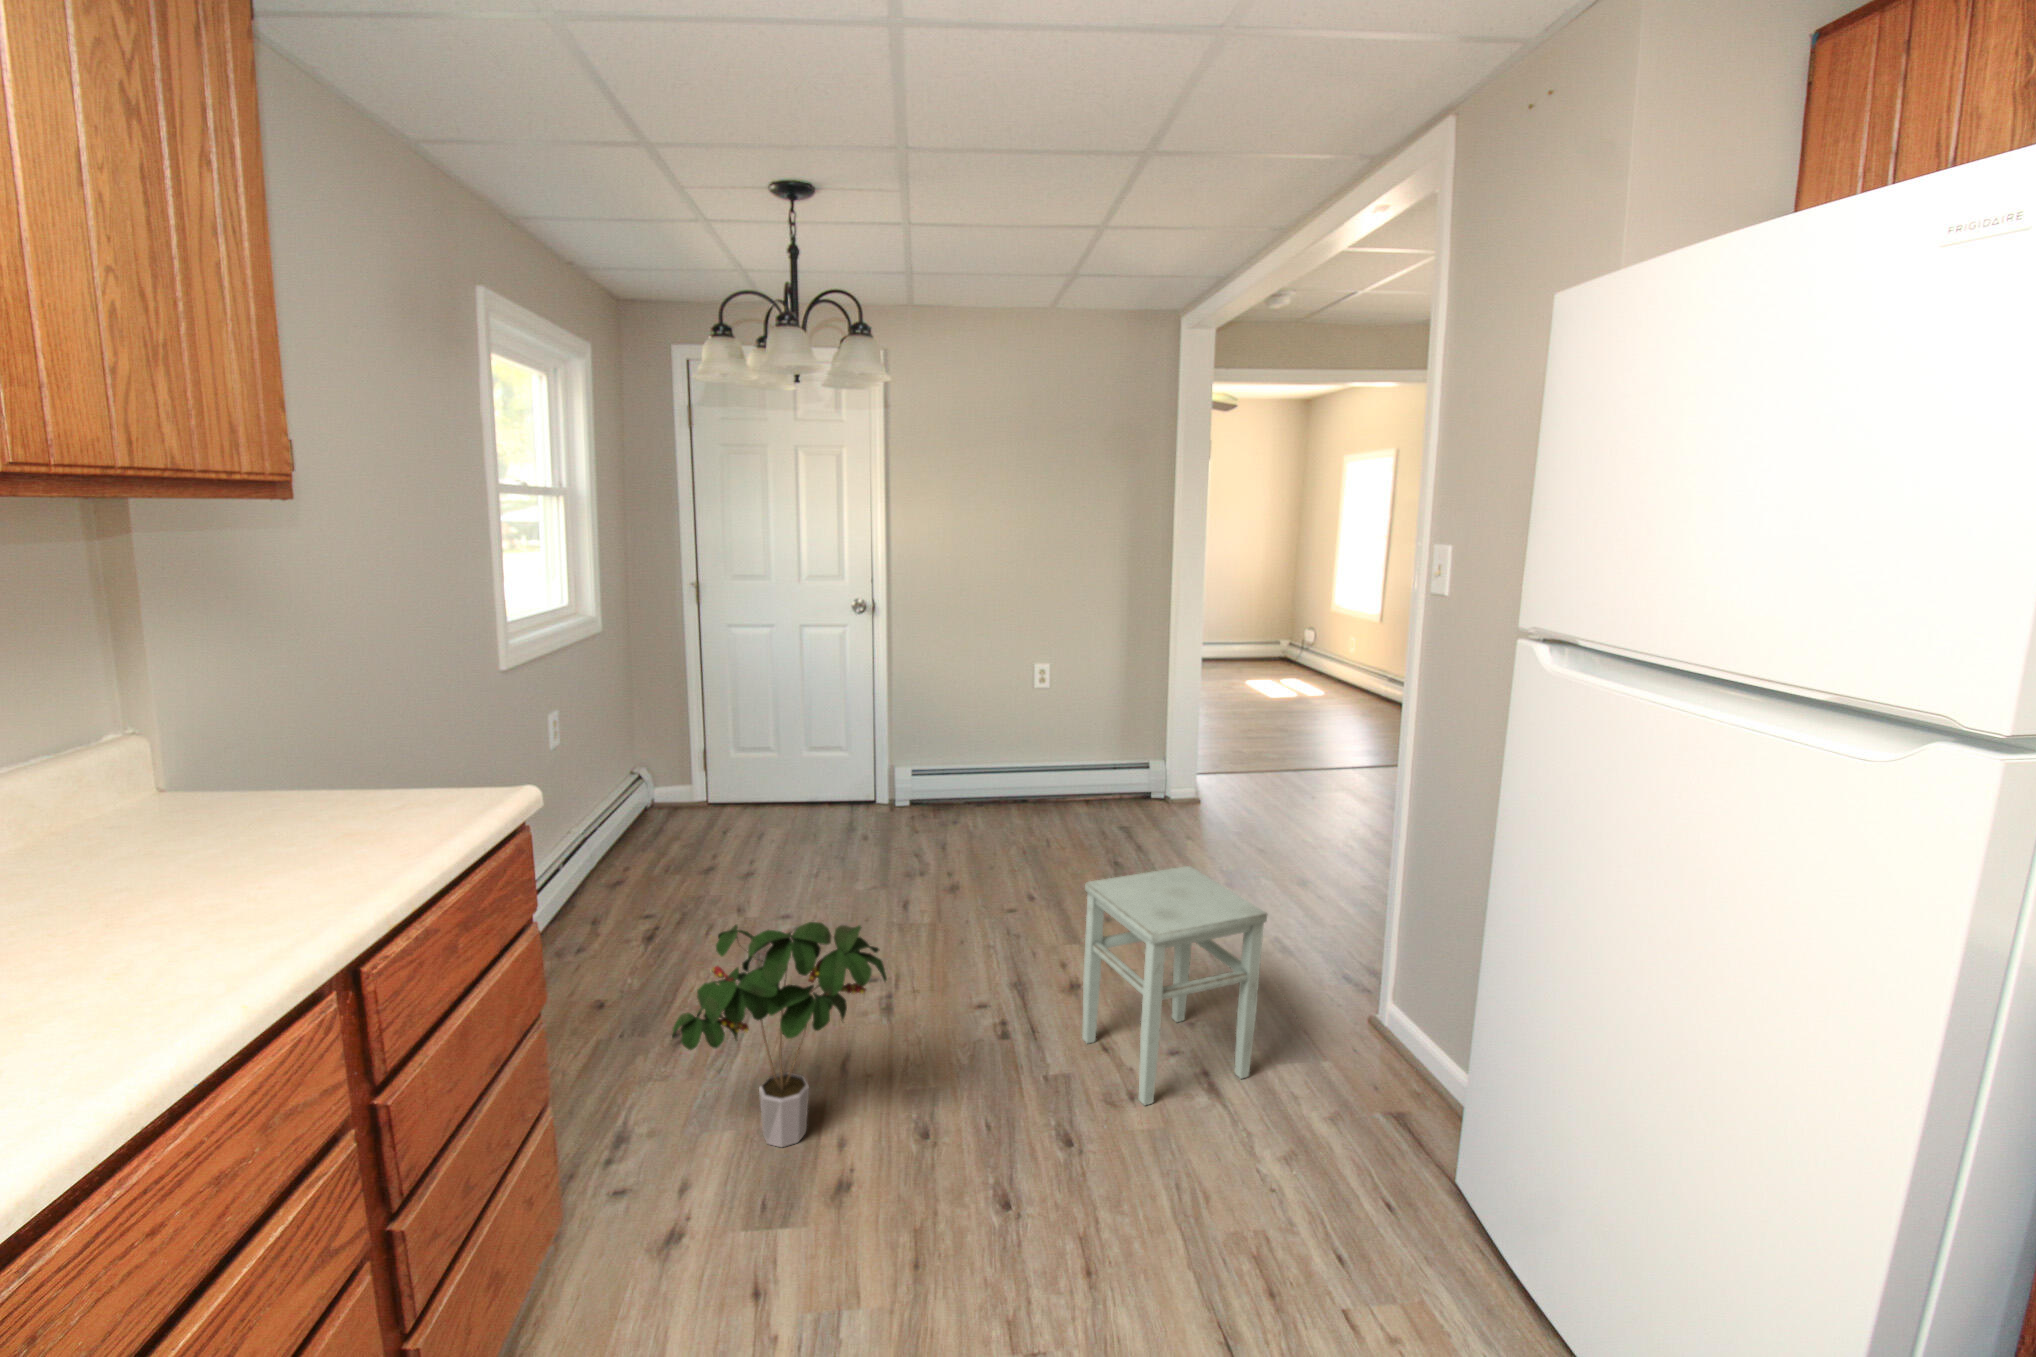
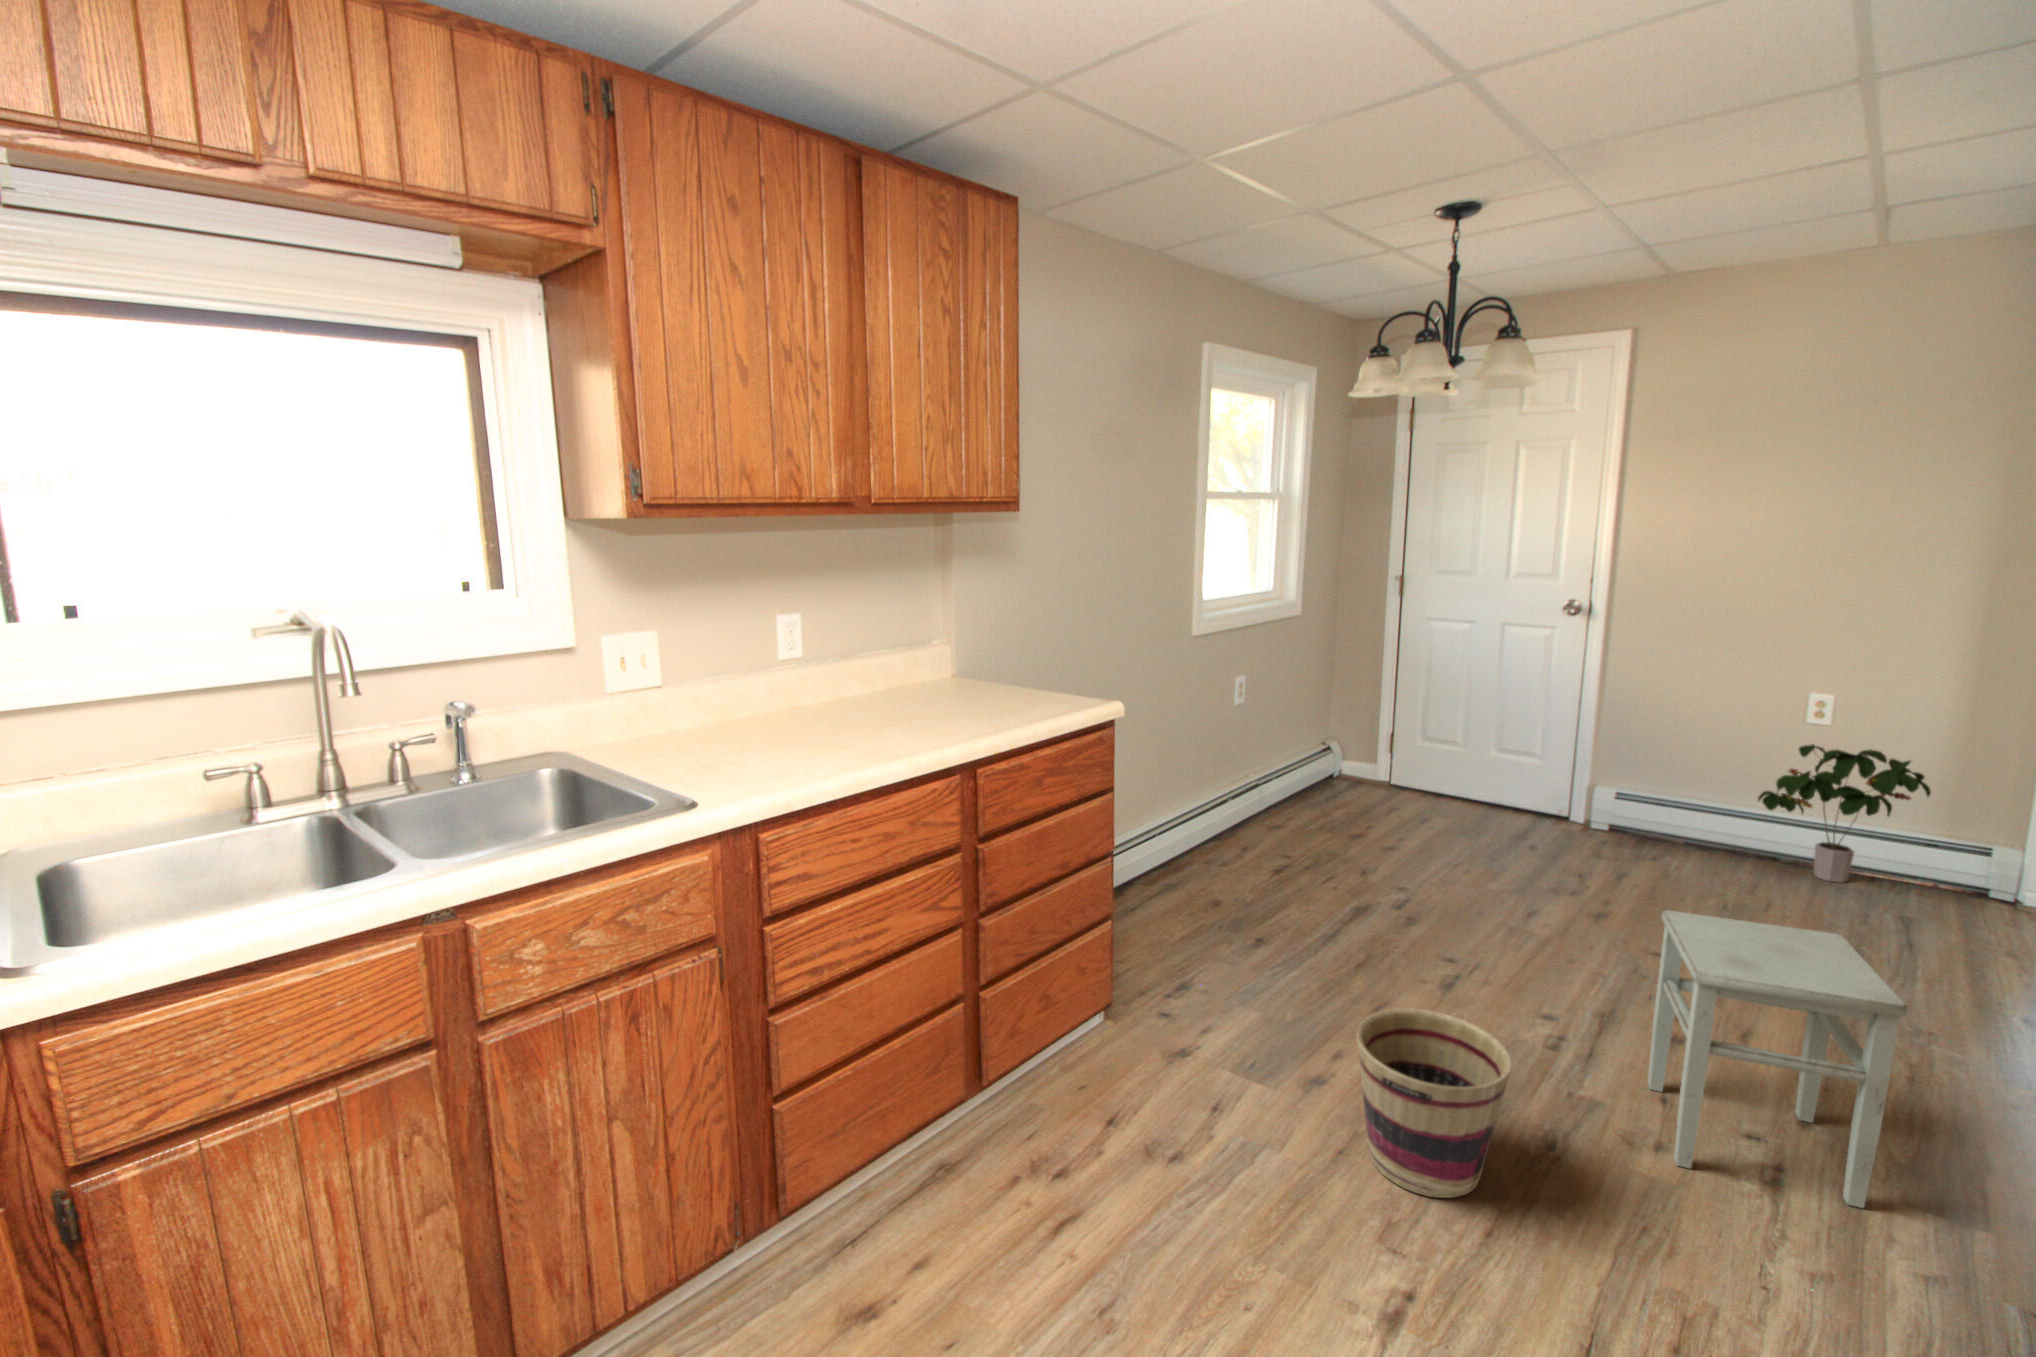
potted plant: present [672,922,887,1147] -> present [1758,744,1931,883]
basket: none [915,1055,1067,1264] -> present [1357,1008,1512,1198]

